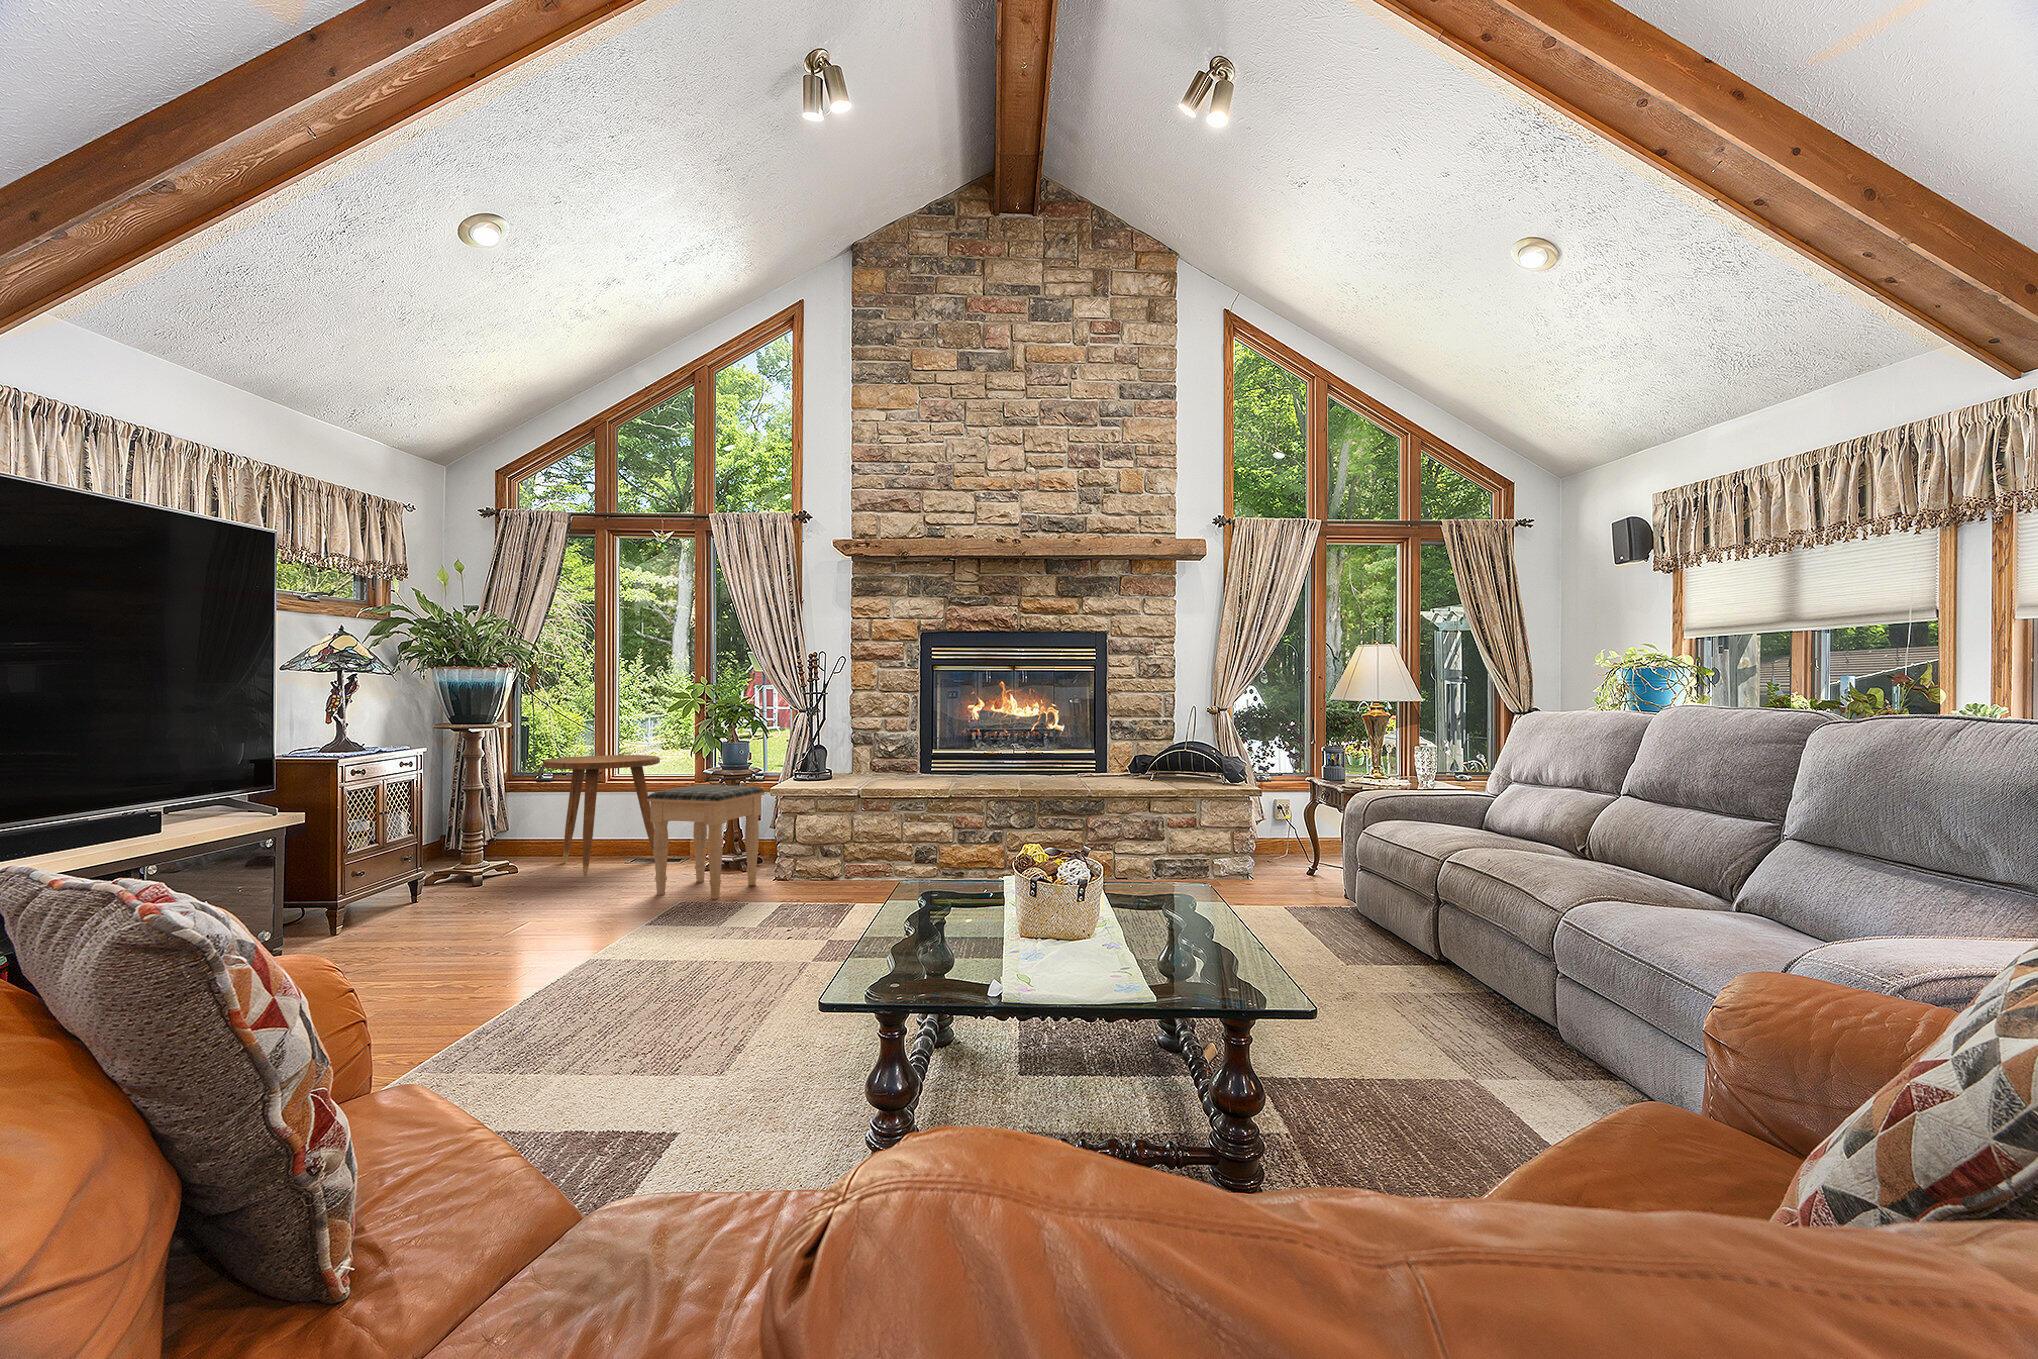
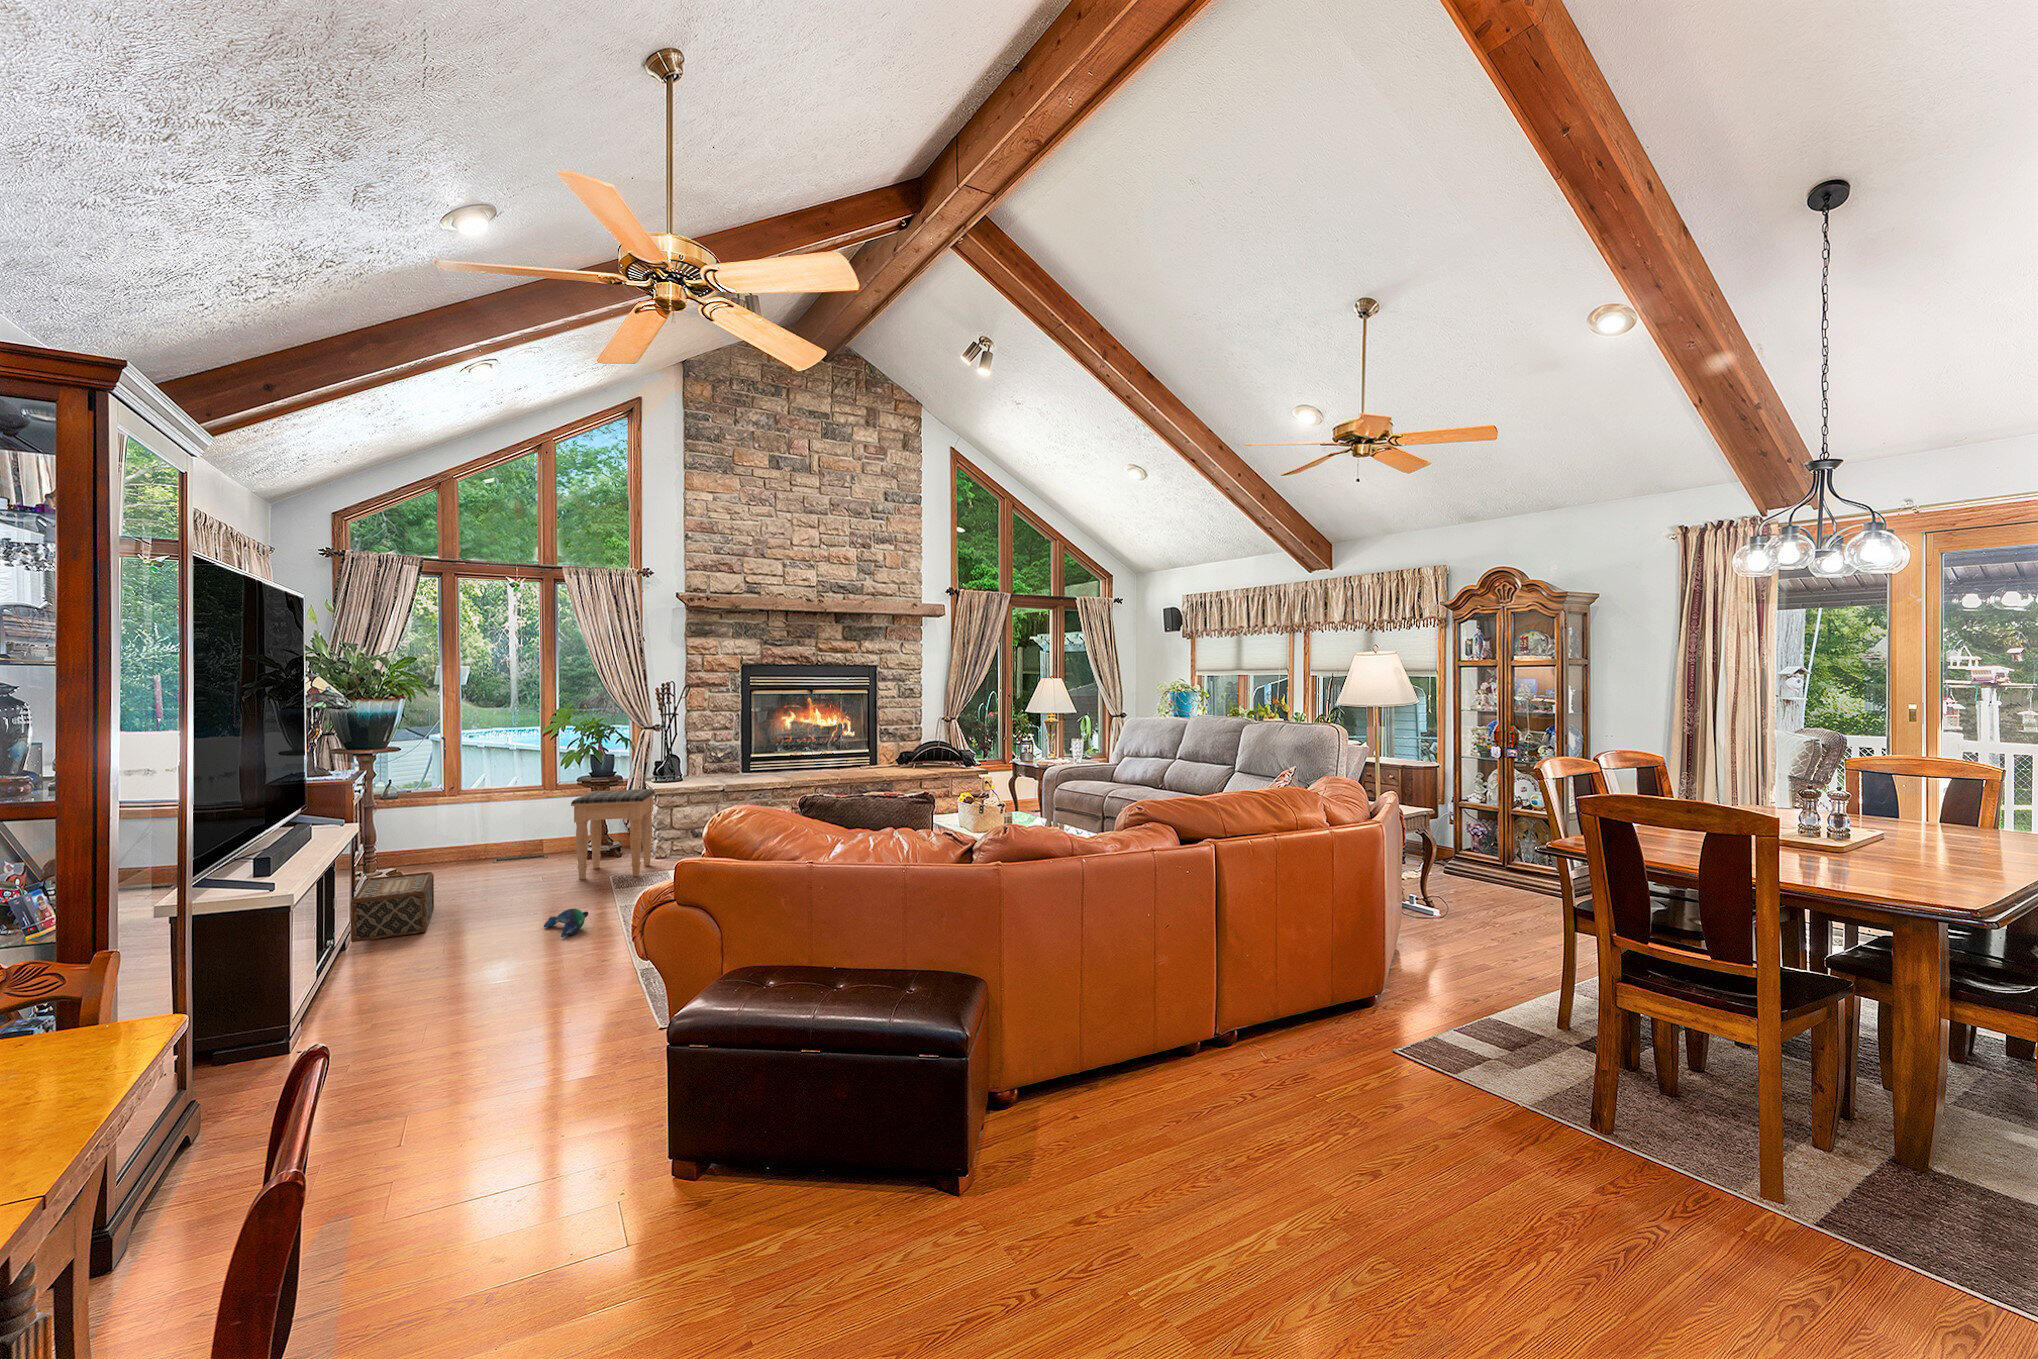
side table: present [543,755,660,877] -> none [421,771,530,876]
woven basket: none [320,868,466,944] -> present [351,872,434,942]
plush toy: none [474,938,531,978] -> present [544,909,588,937]

